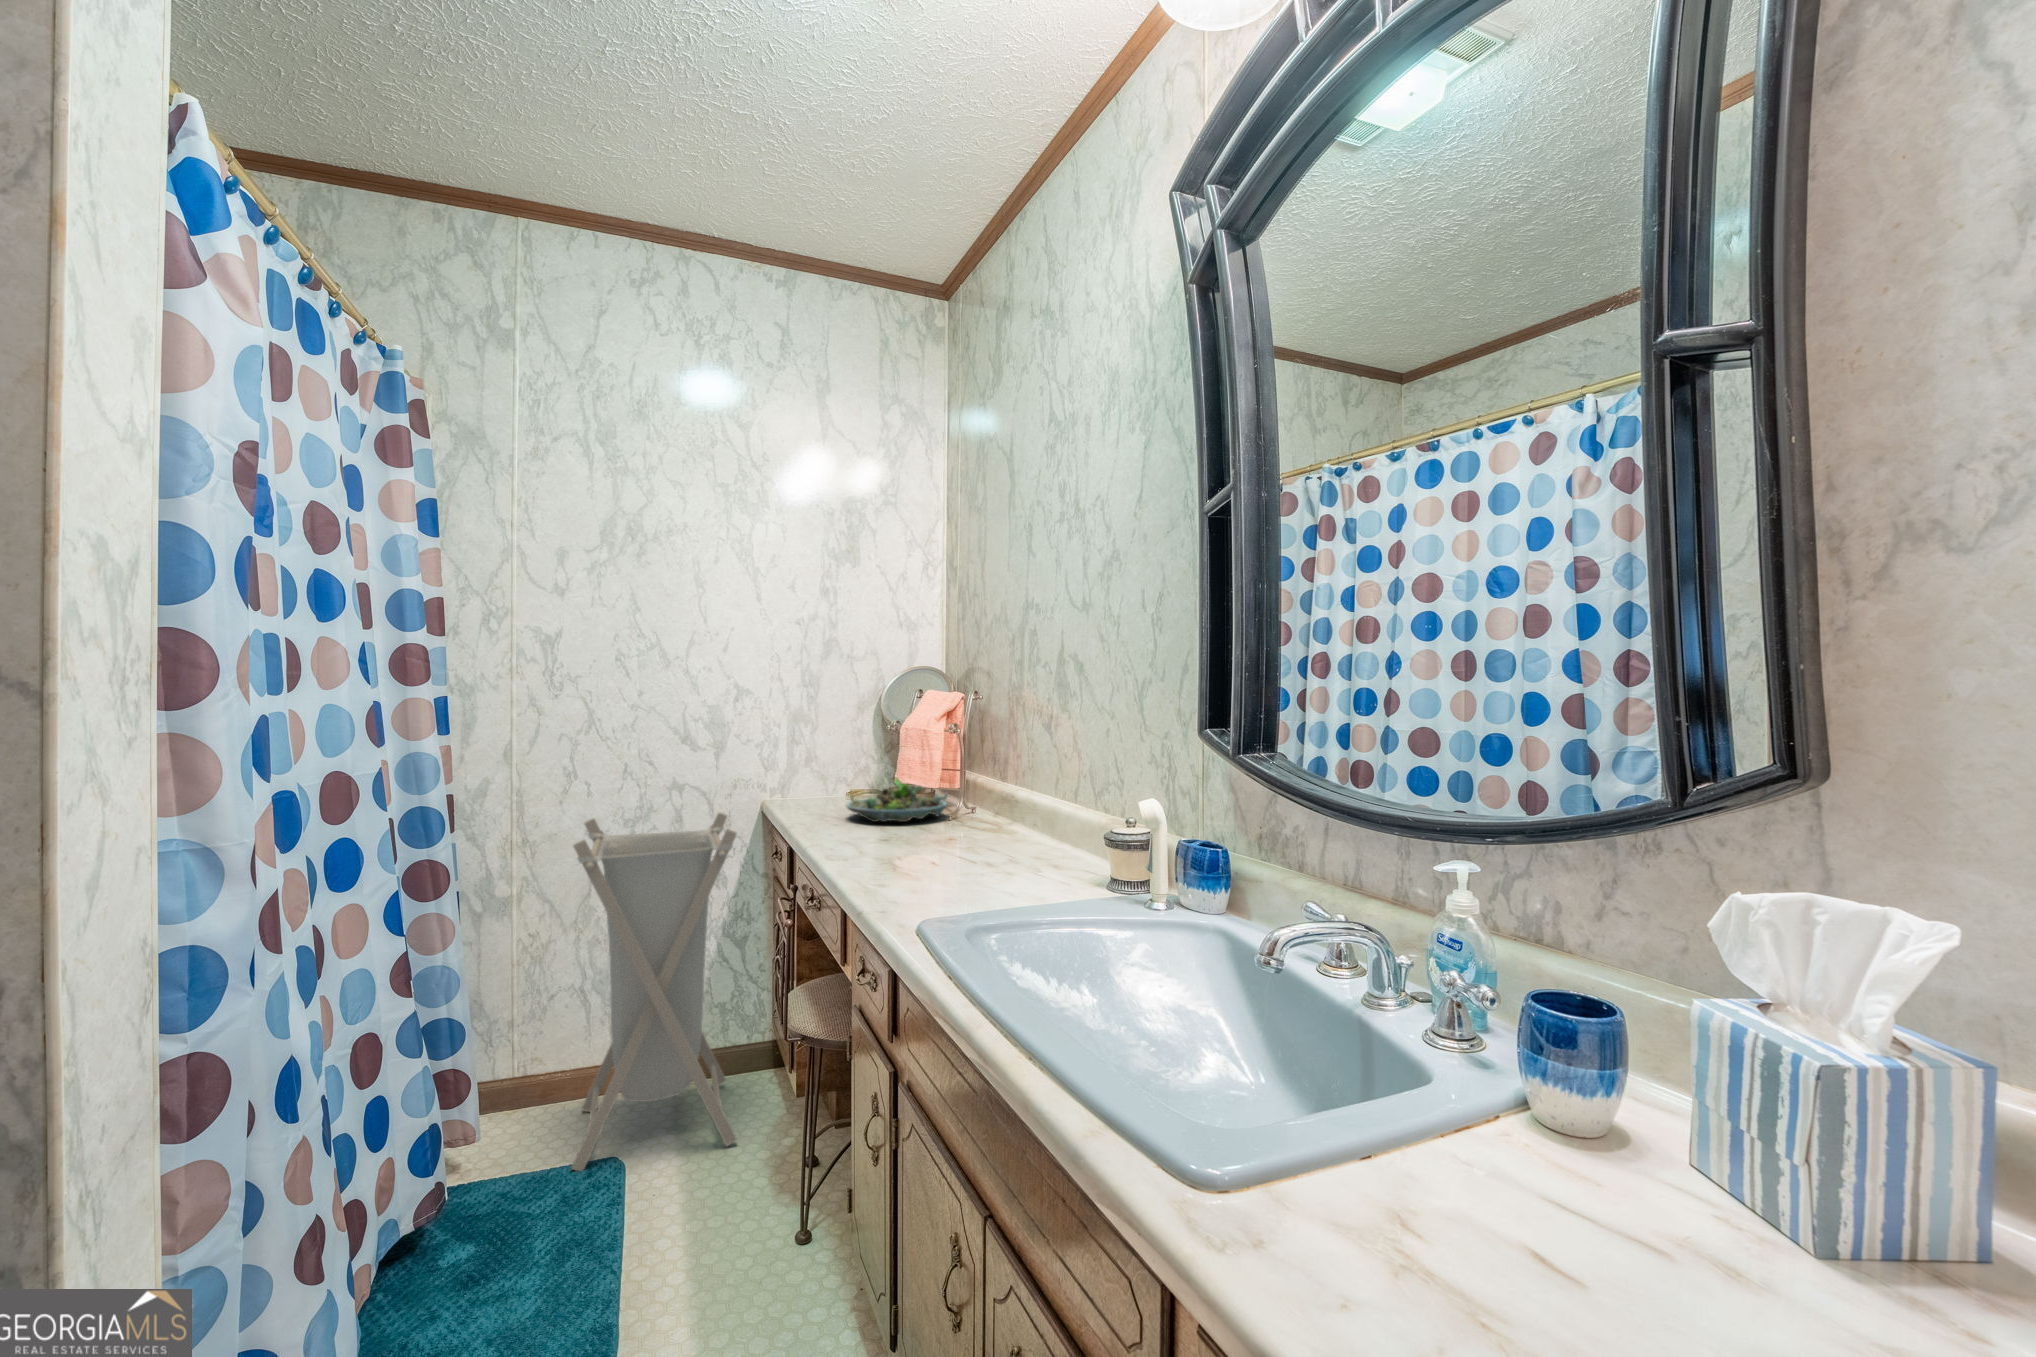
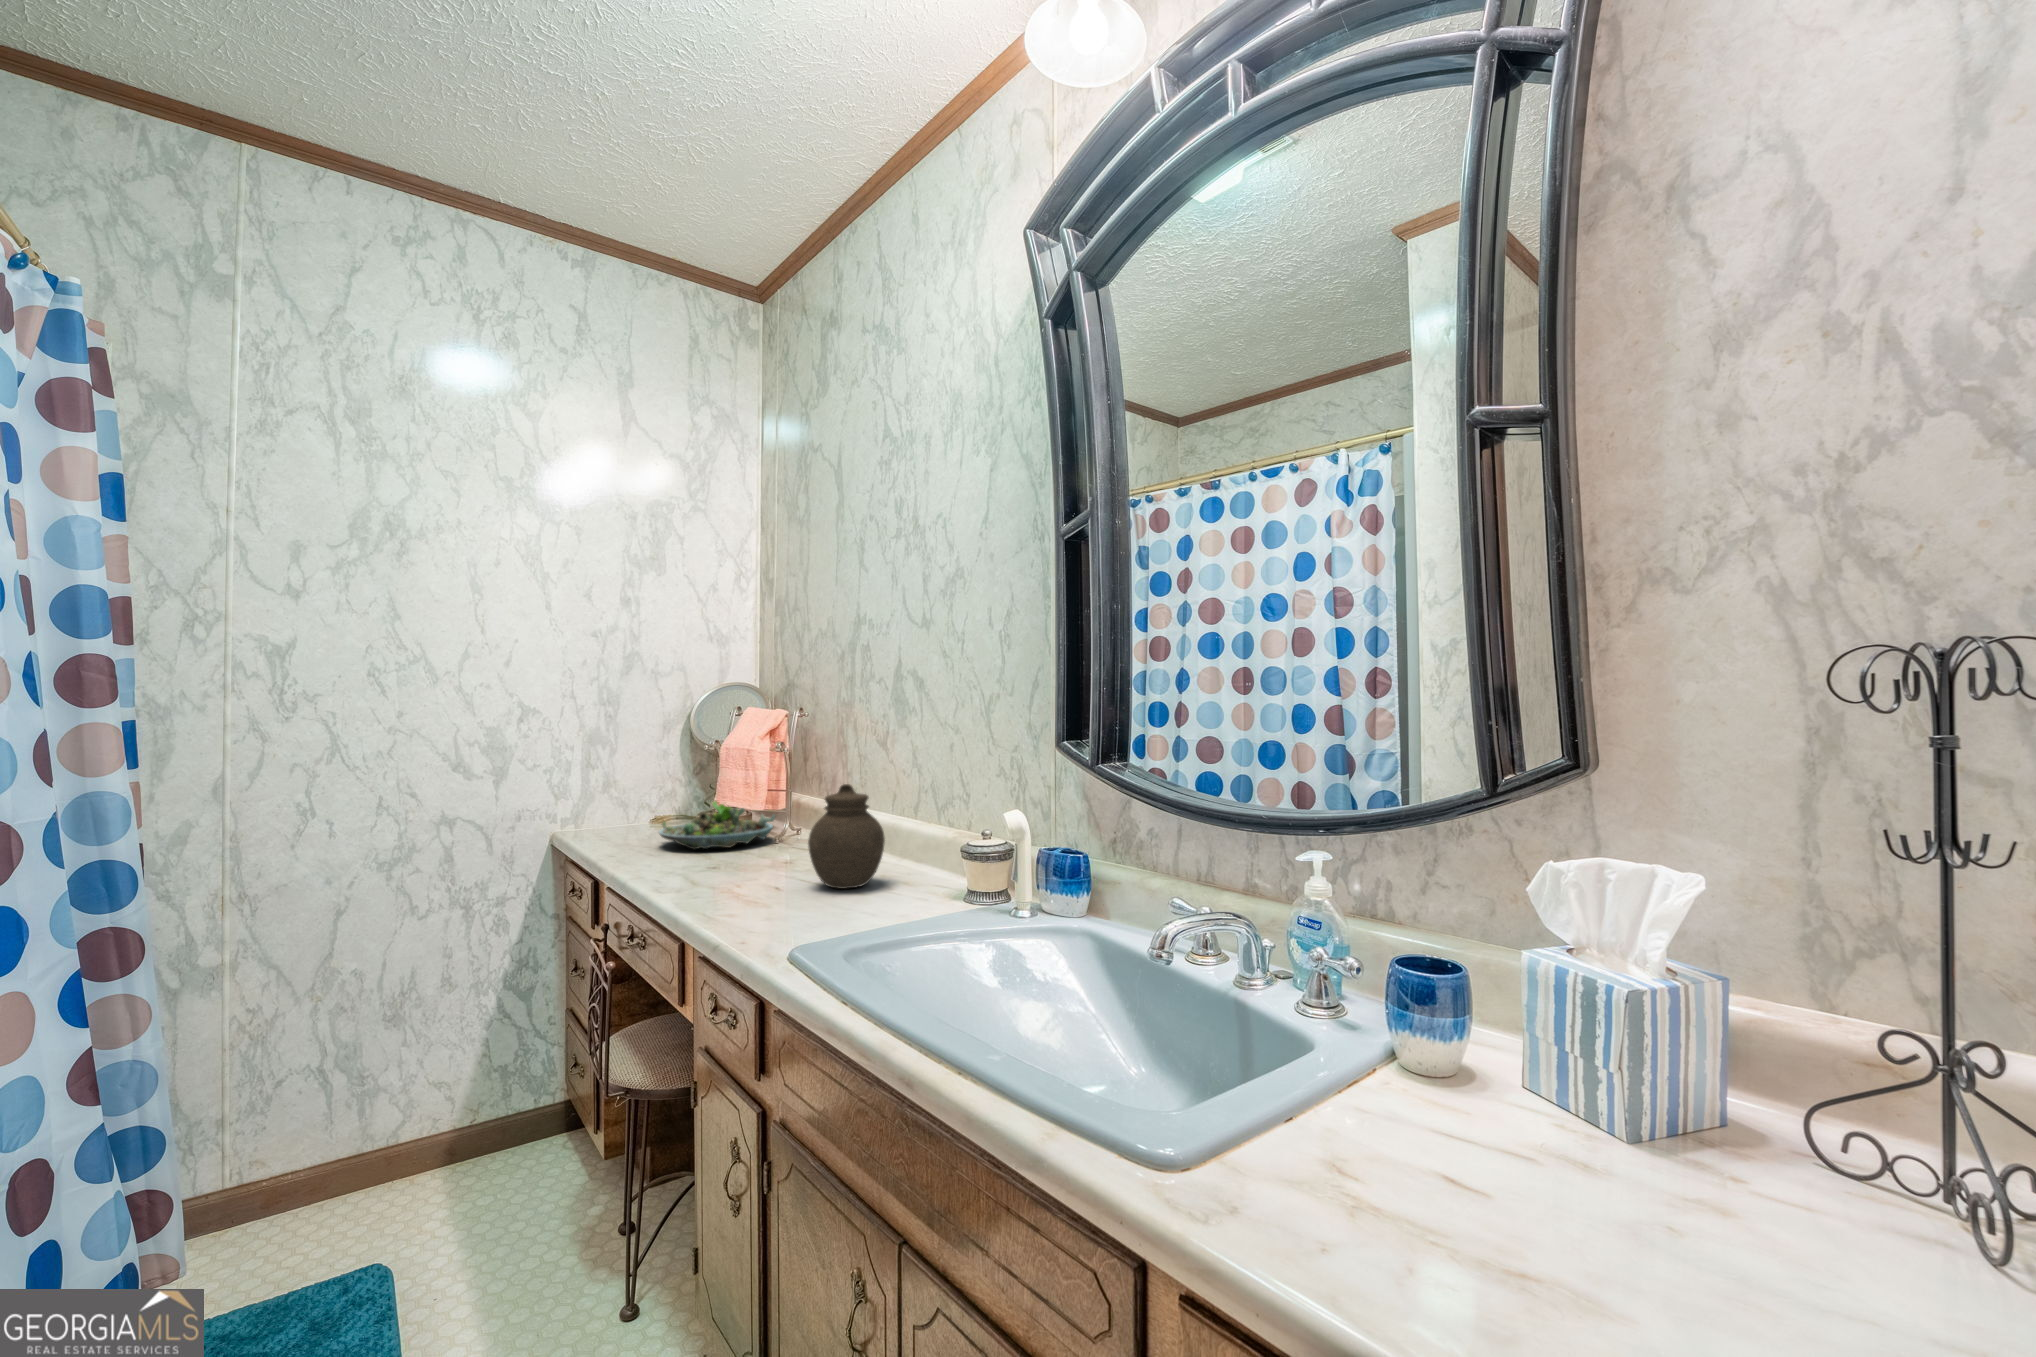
jar: none [961,766,1033,867] -> present [808,784,885,889]
laundry hamper: present [572,812,737,1171] -> none [309,848,530,1293]

